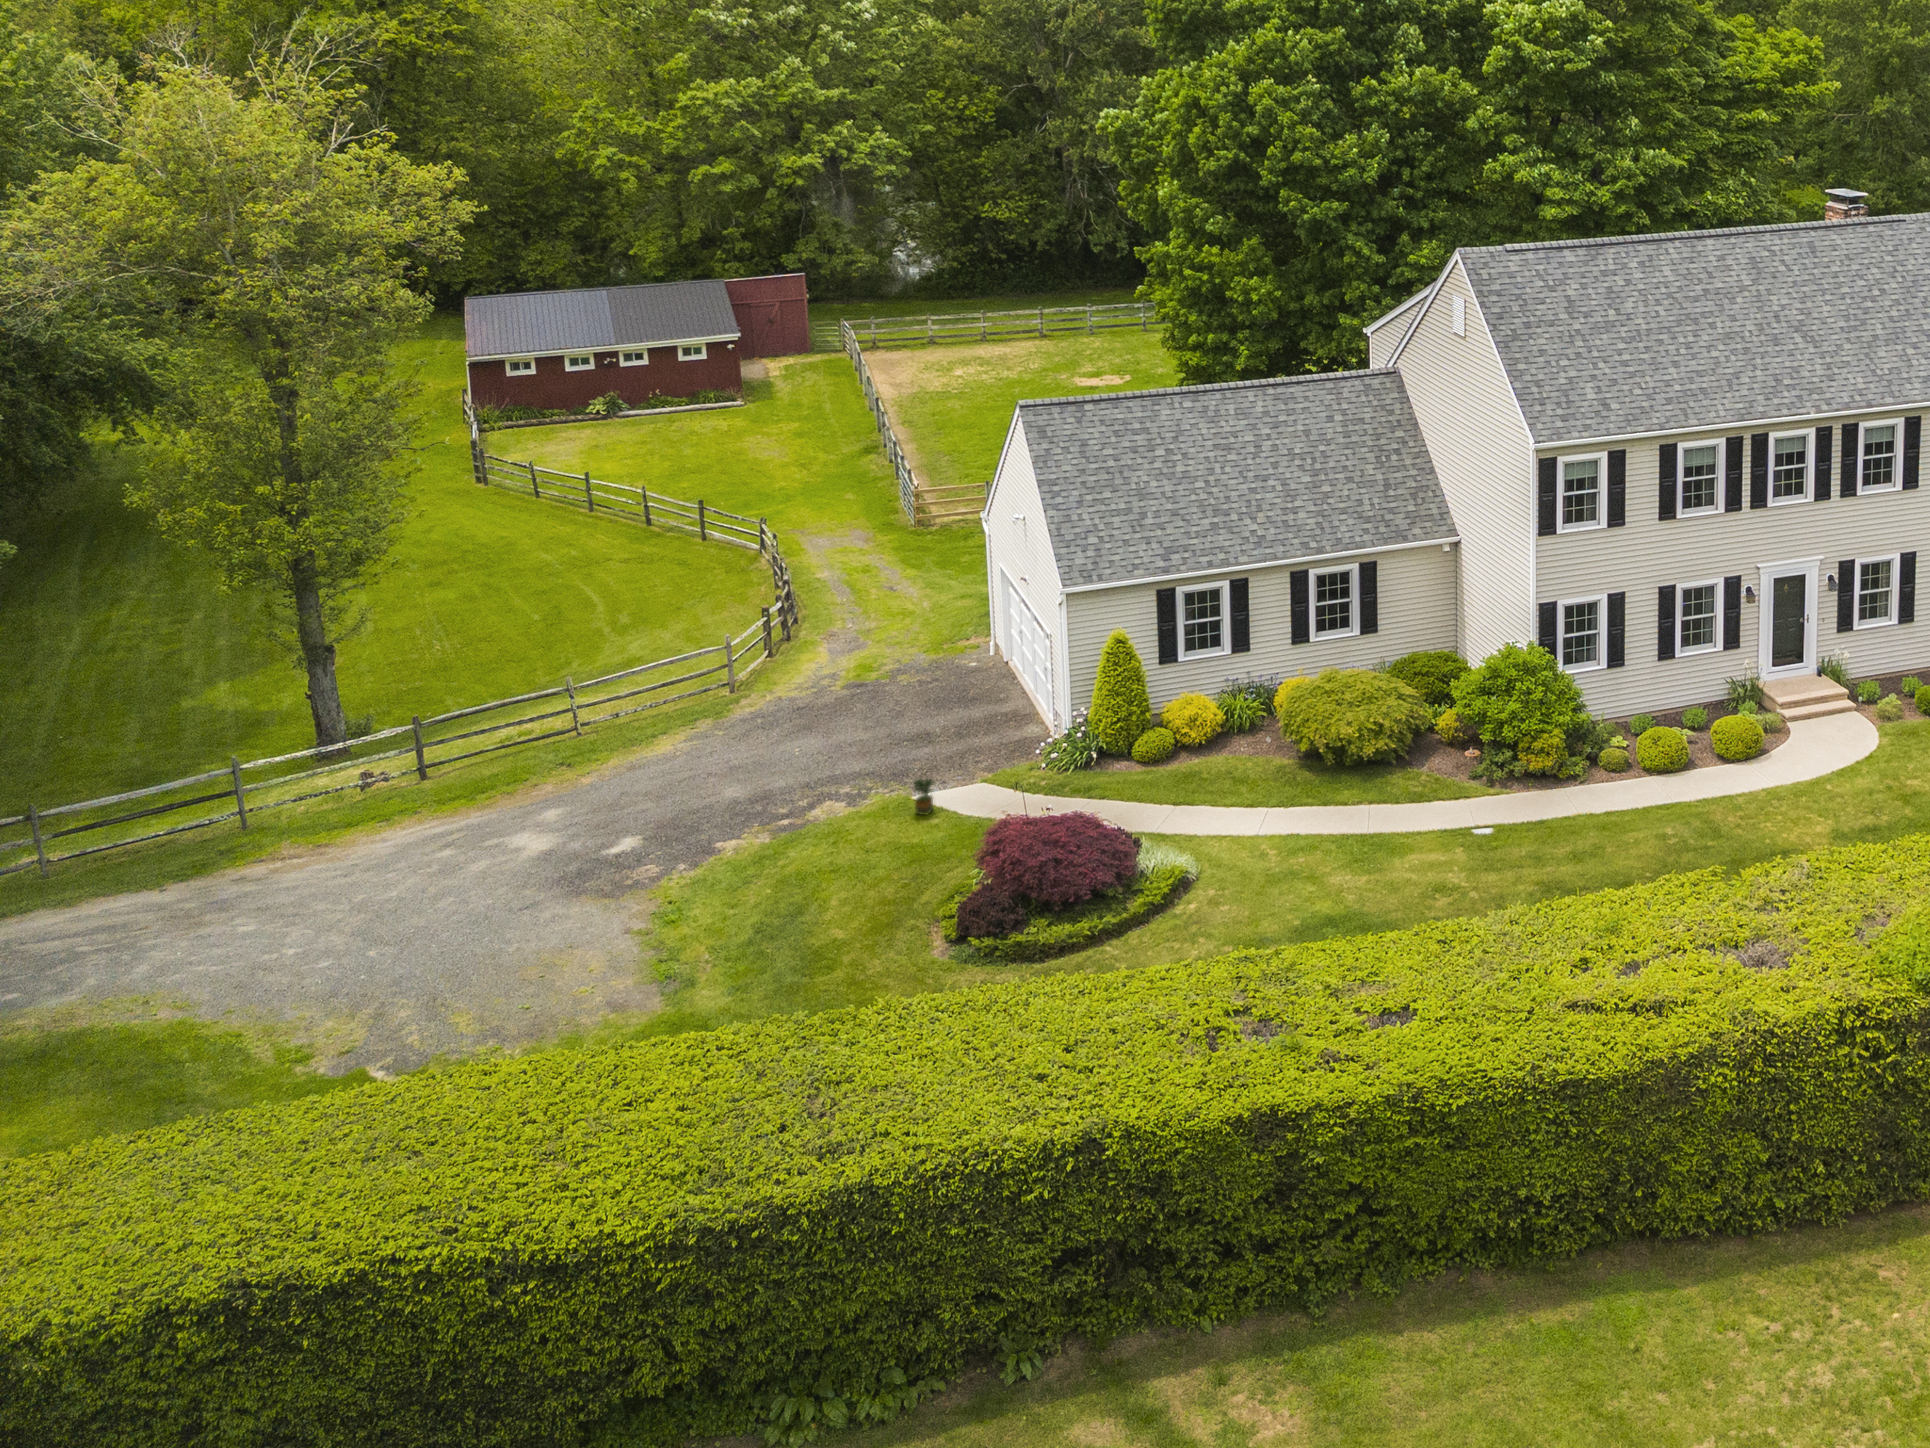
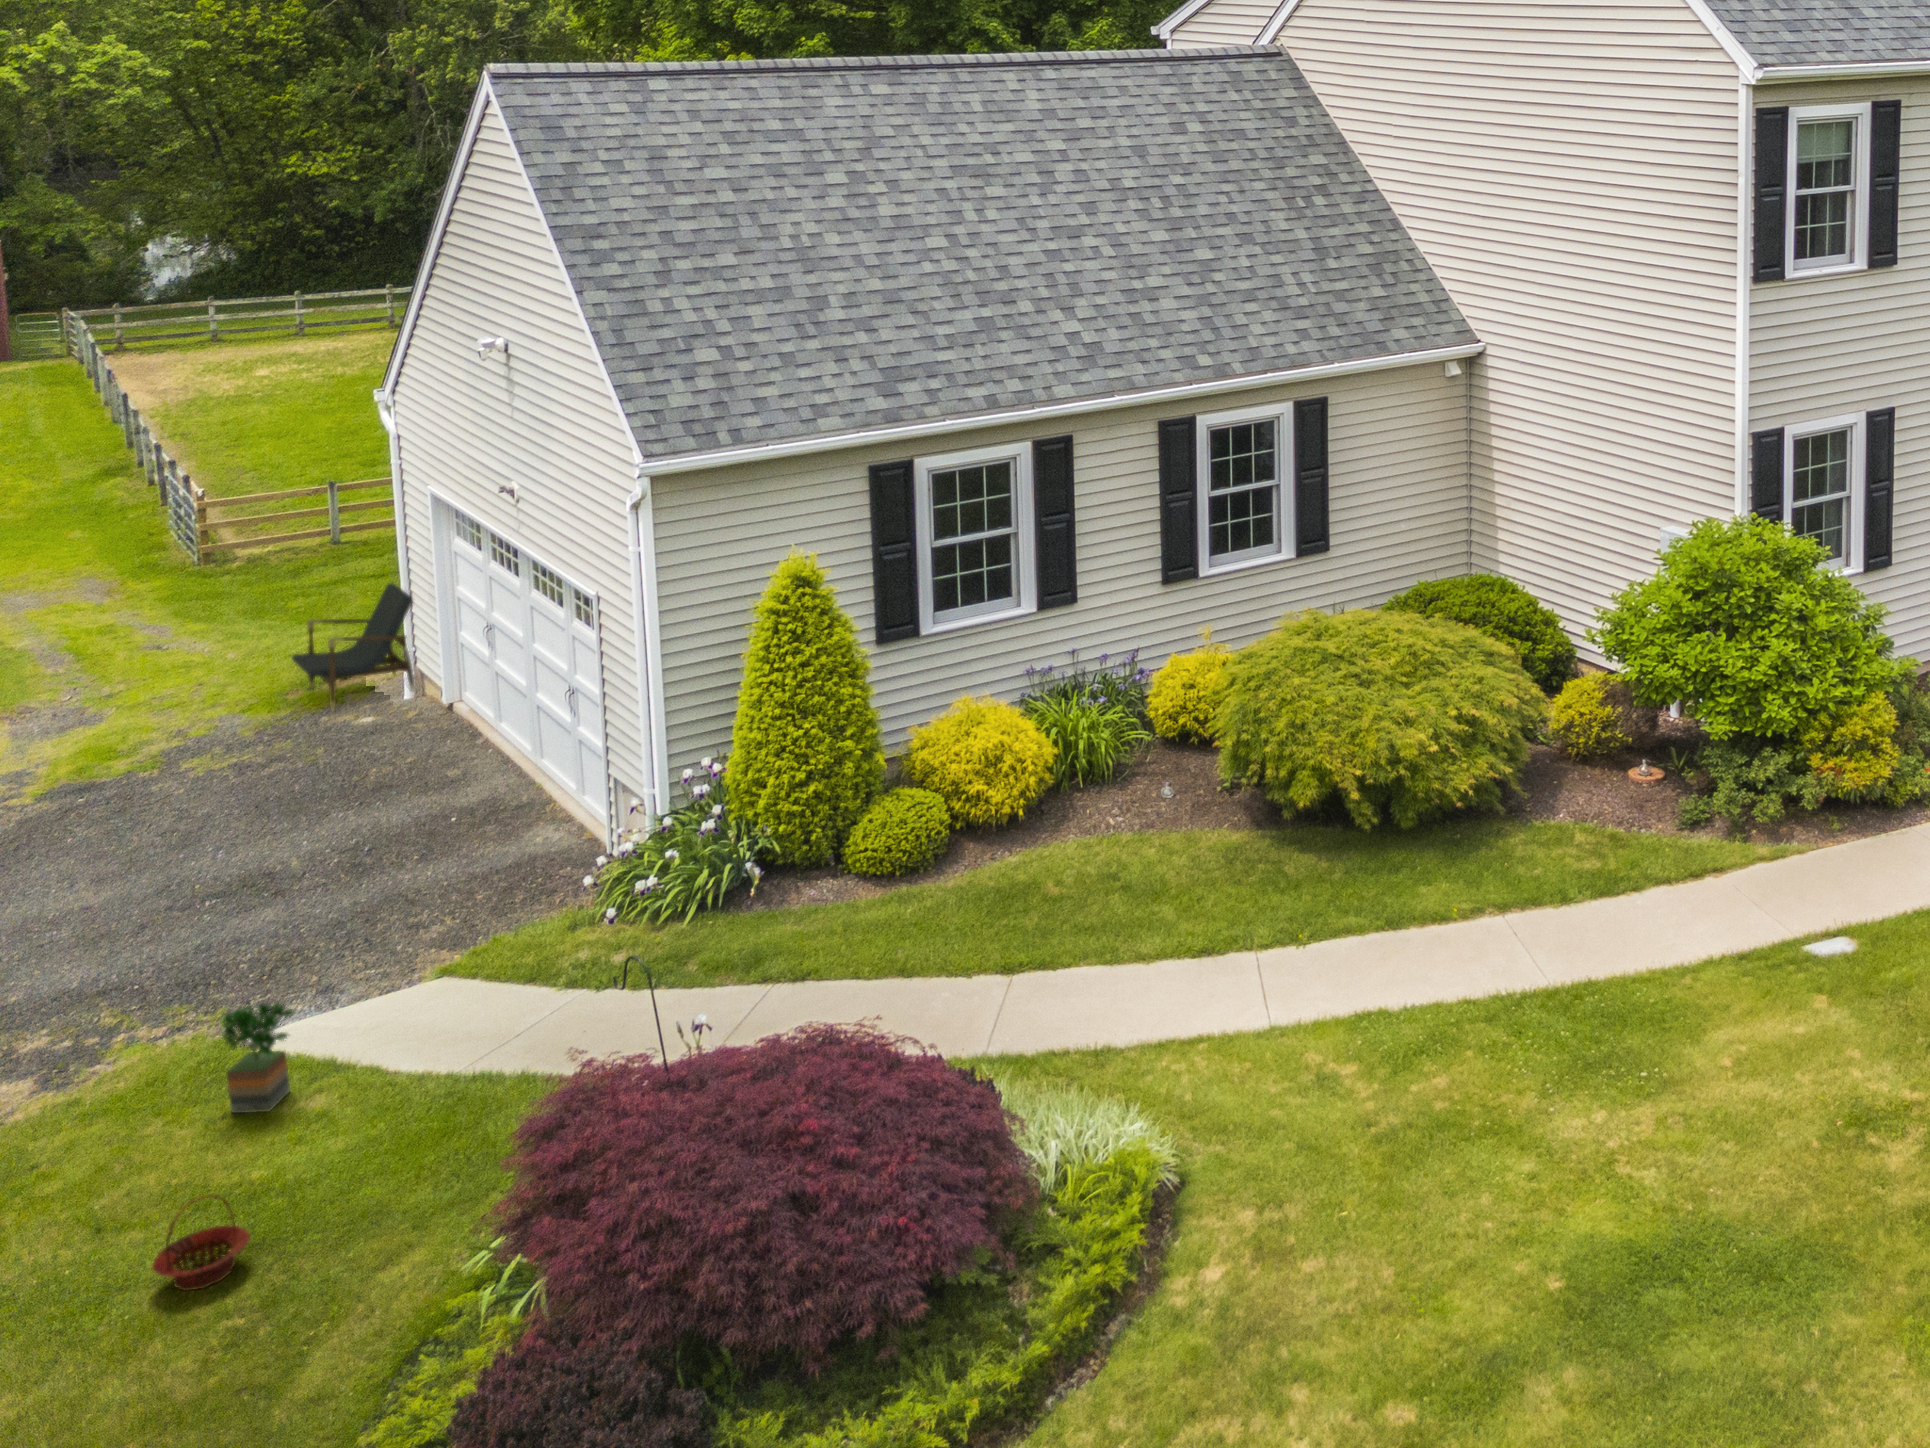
lounge chair: none [944,600,993,658] -> present [292,583,414,711]
basket: none [893,834,920,862] -> present [152,1195,250,1290]

